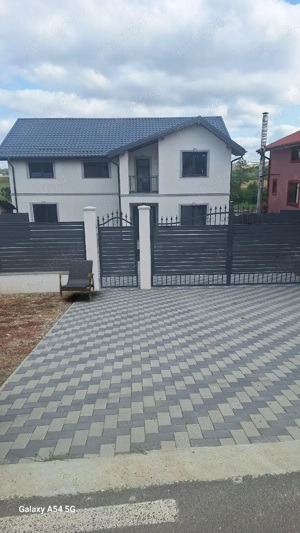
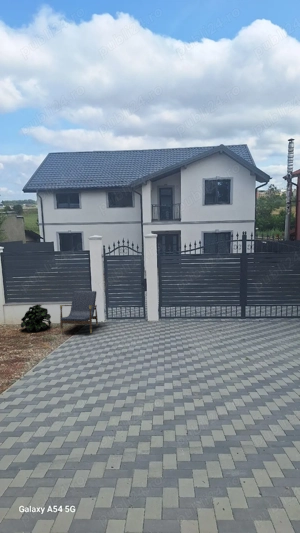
potted plant: none [18,273,49,300] -> present [21,305,51,332]

